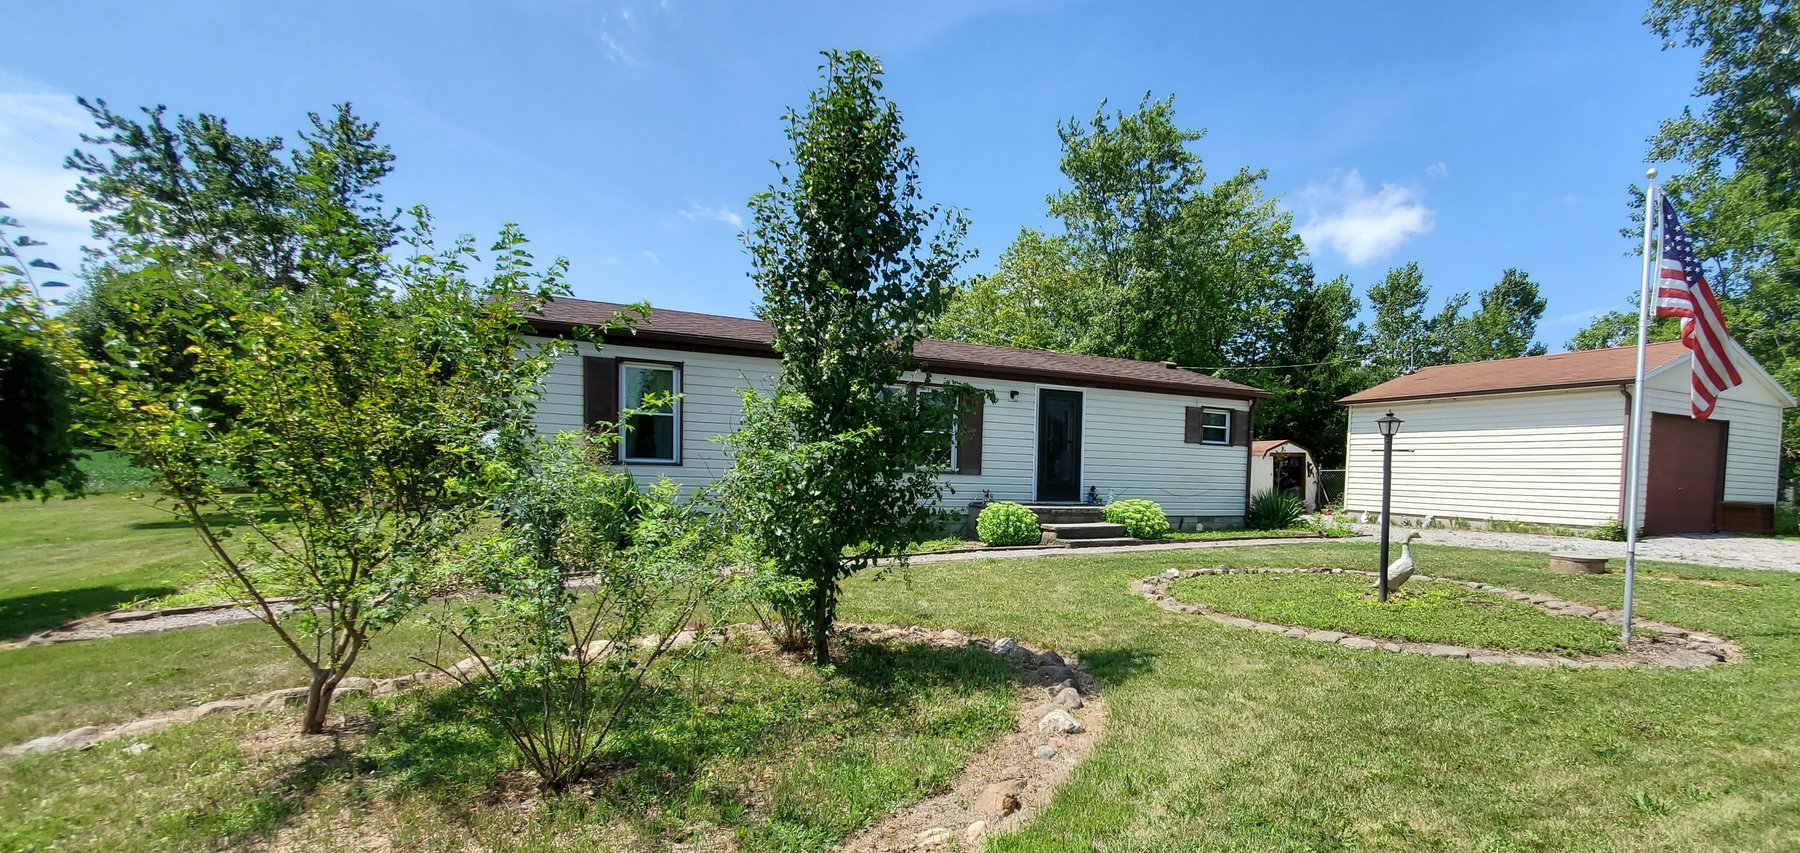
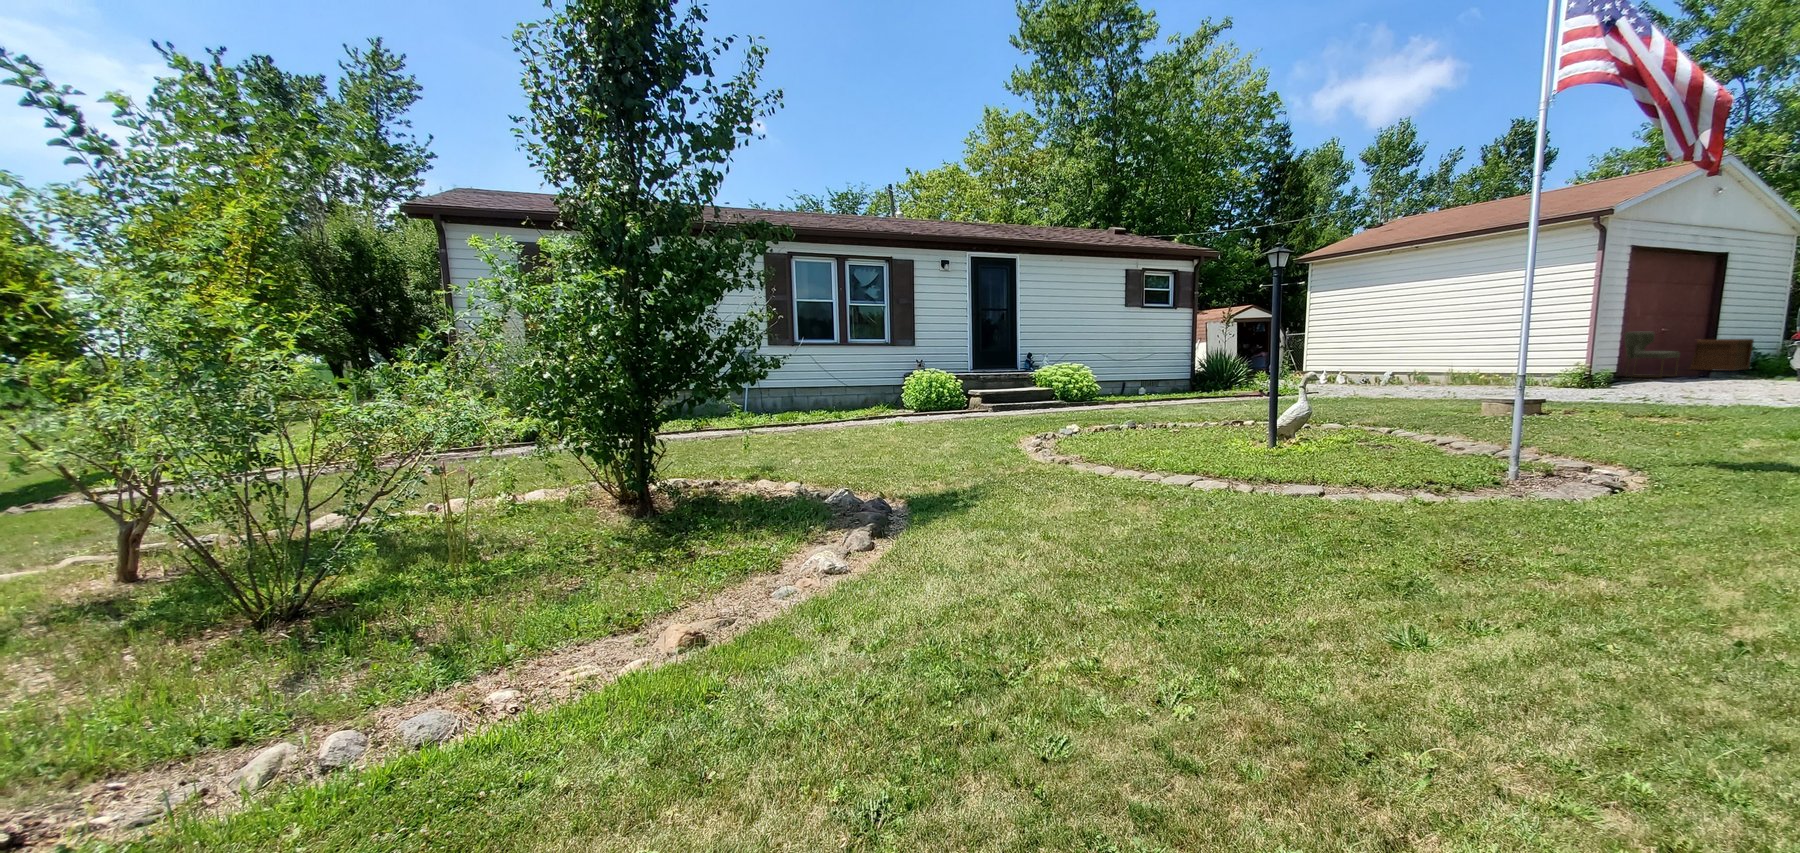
chair: none [1656,492,1711,539] -> present [1625,331,1681,378]

